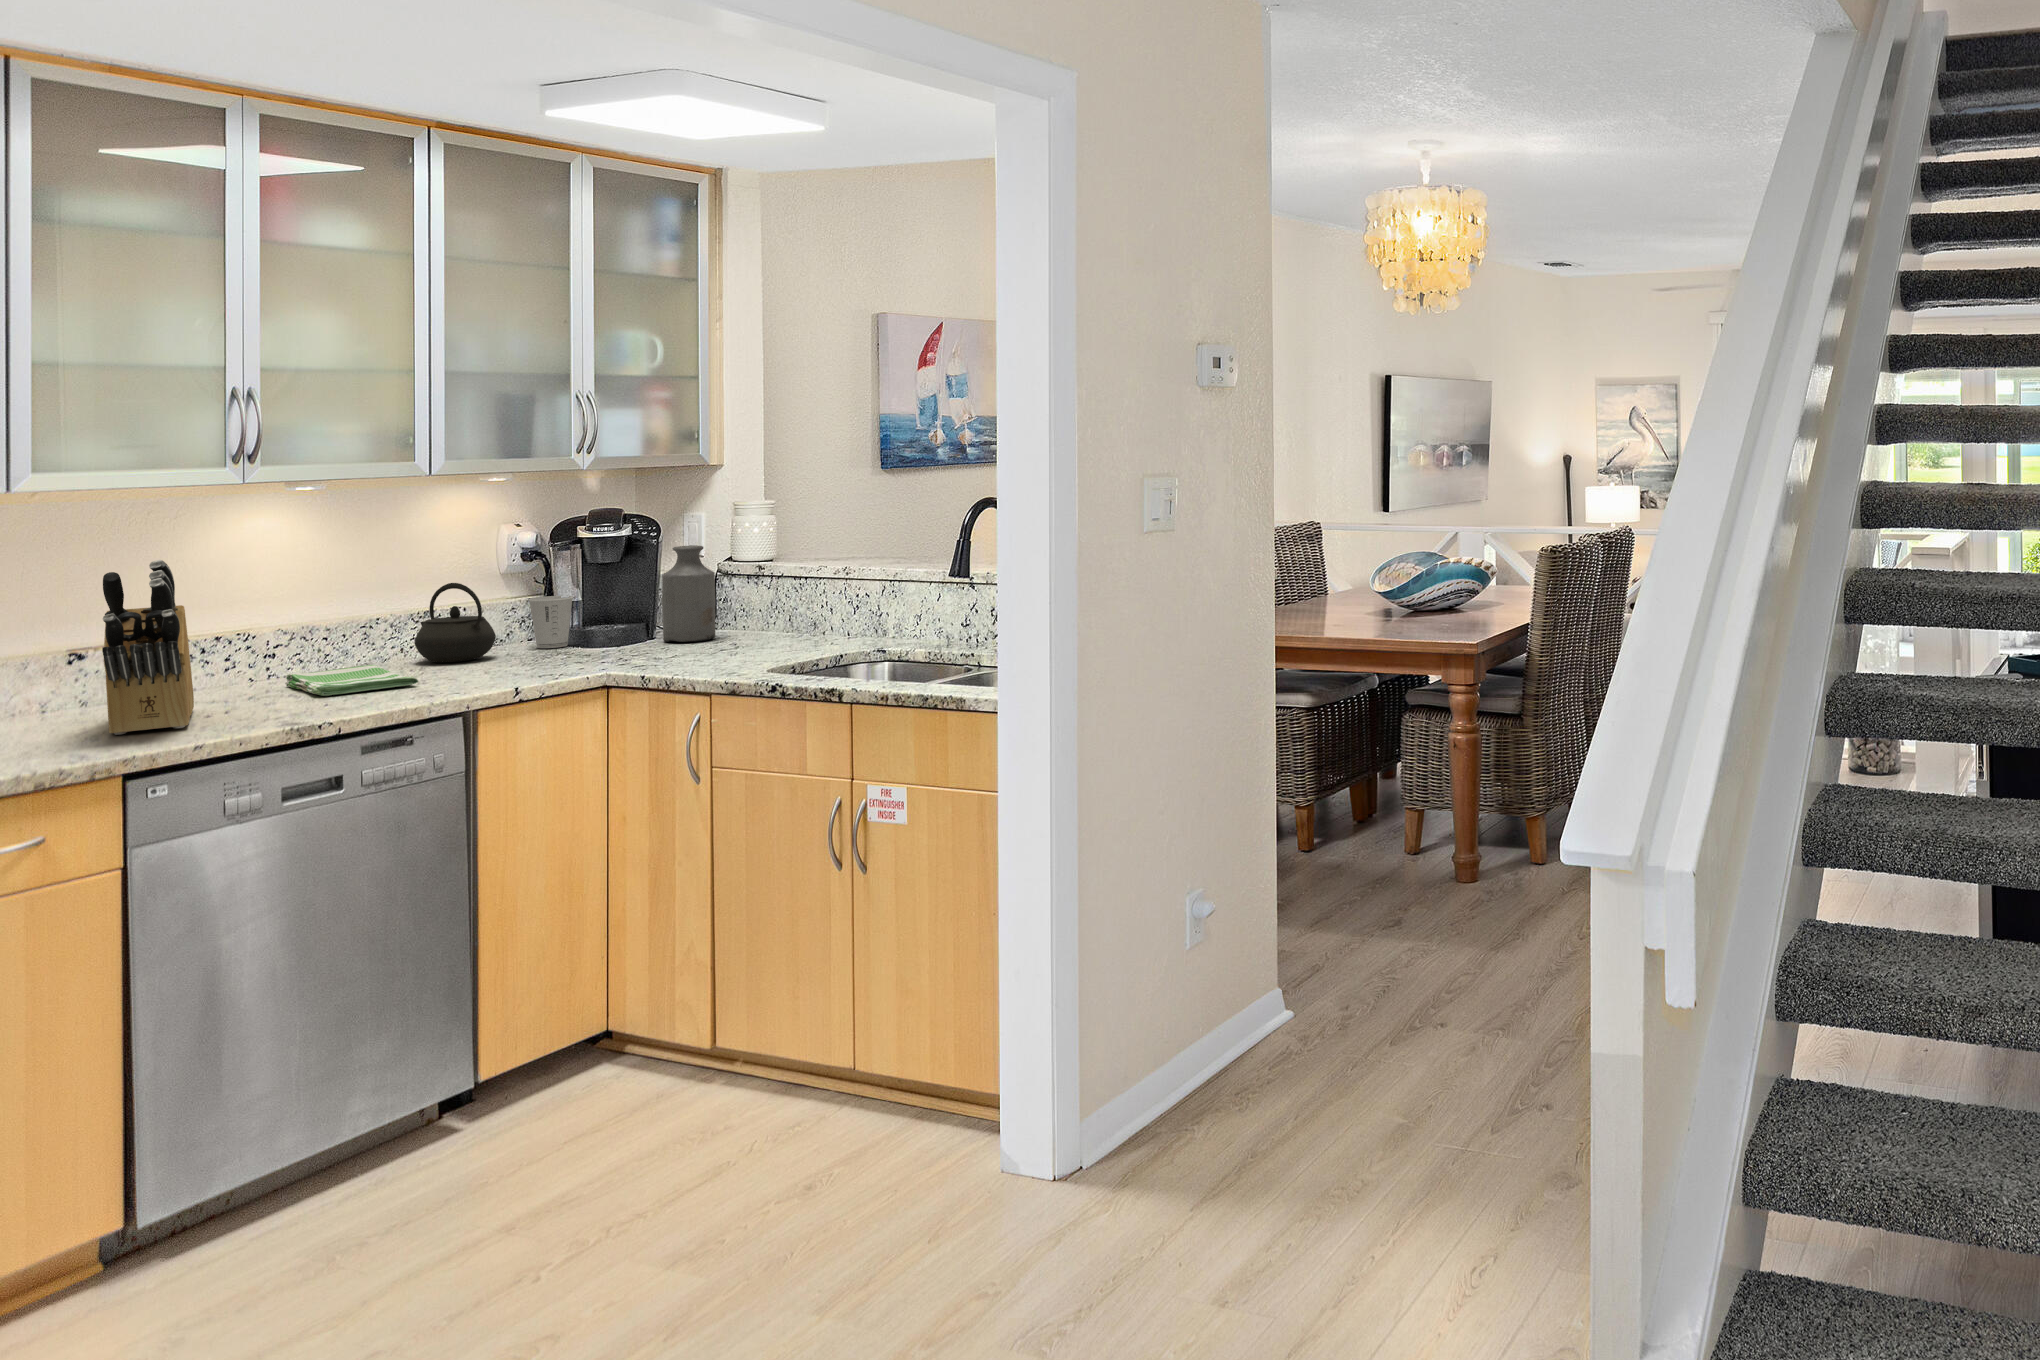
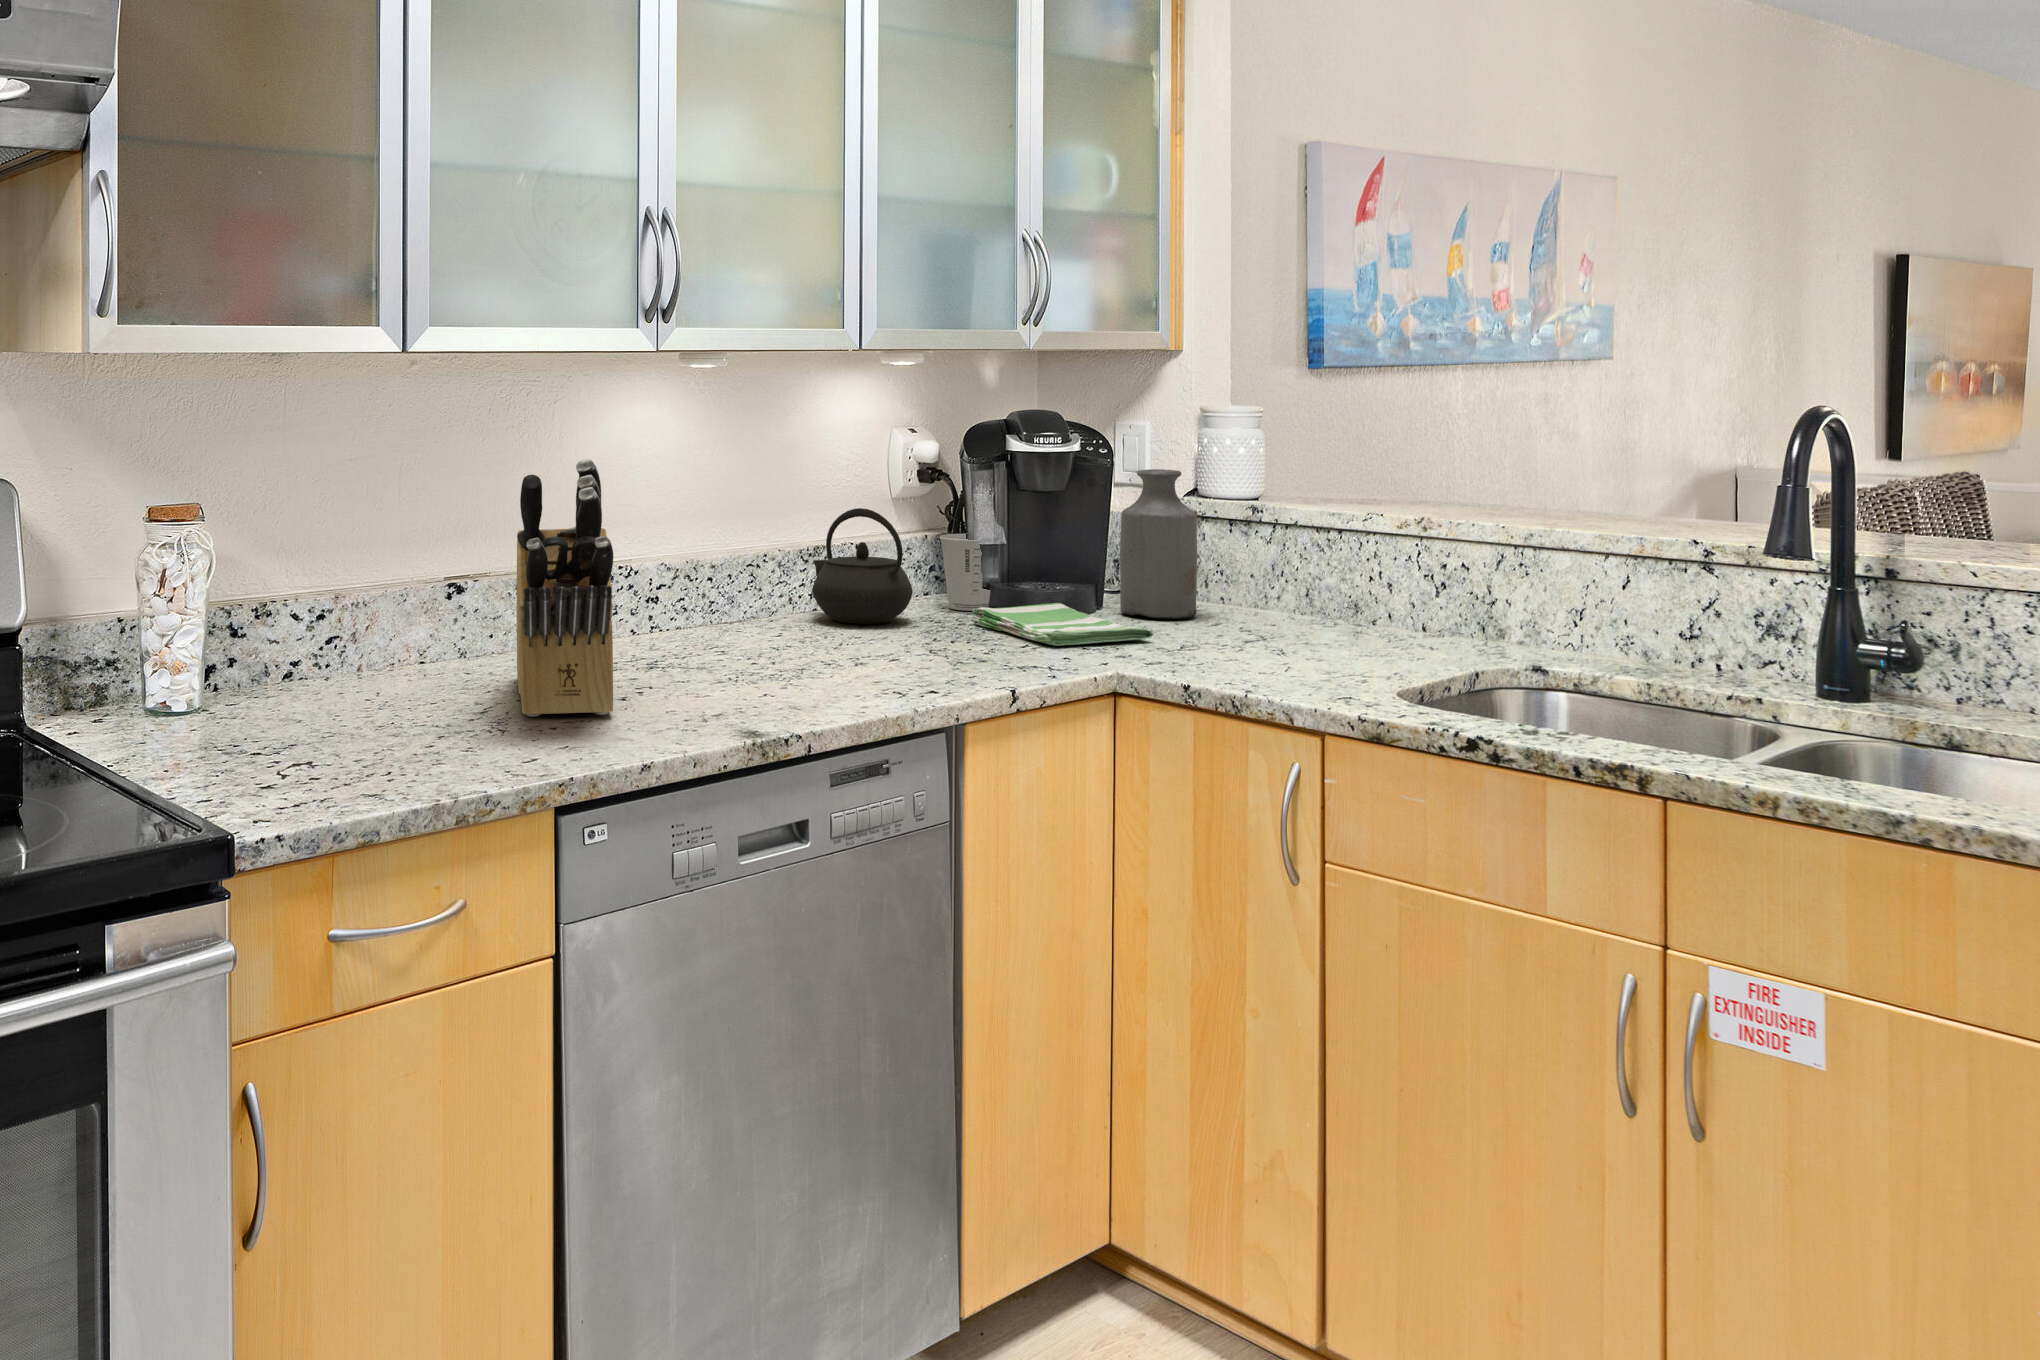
dish towel: present [285,665,418,696] -> present [971,603,1153,646]

